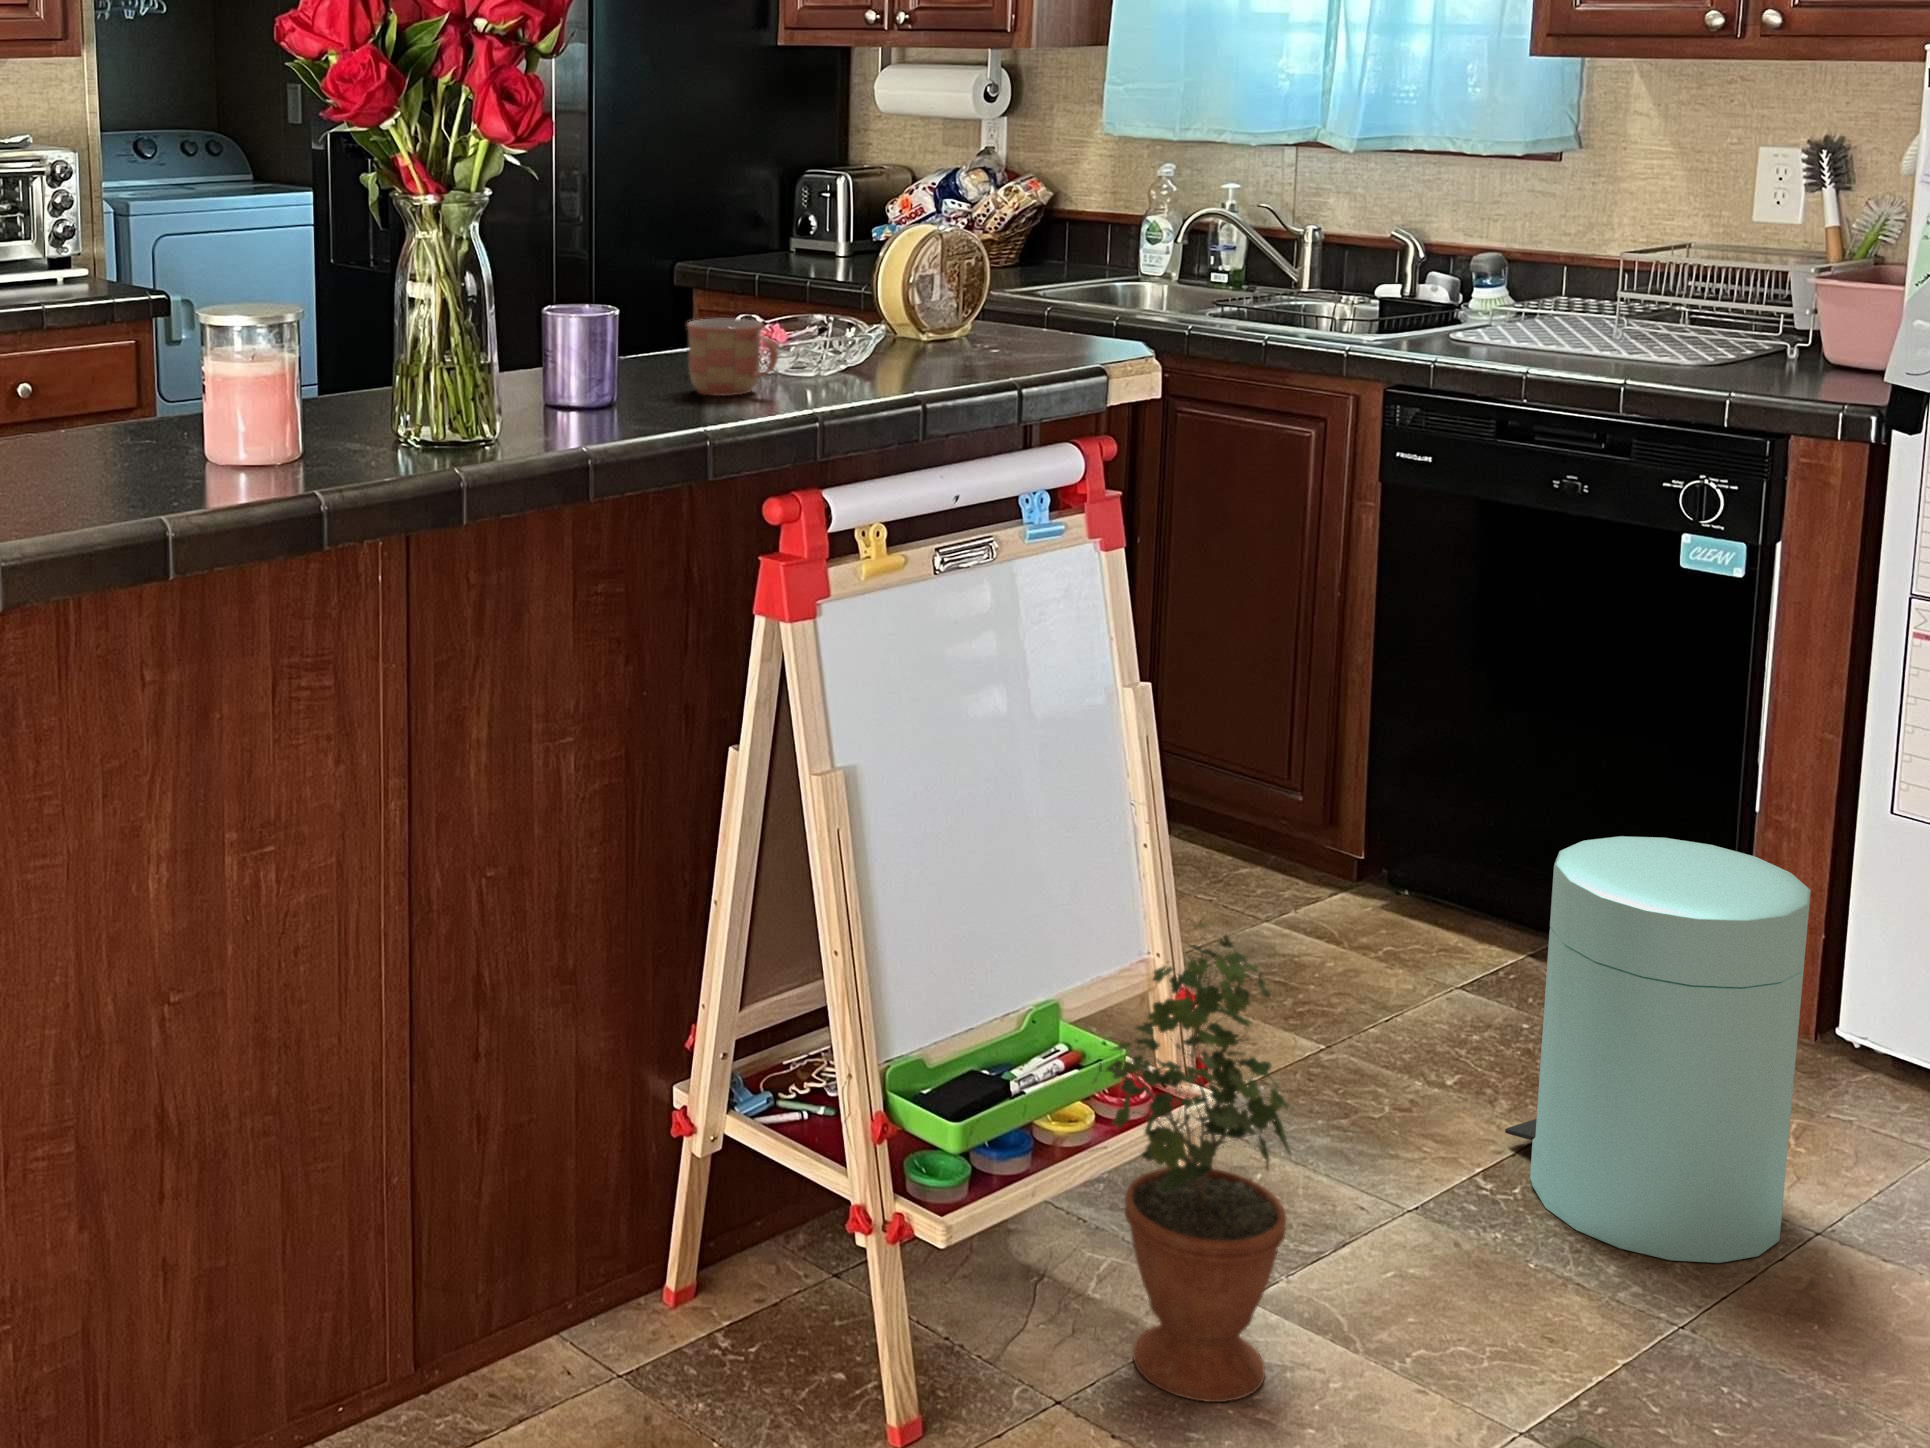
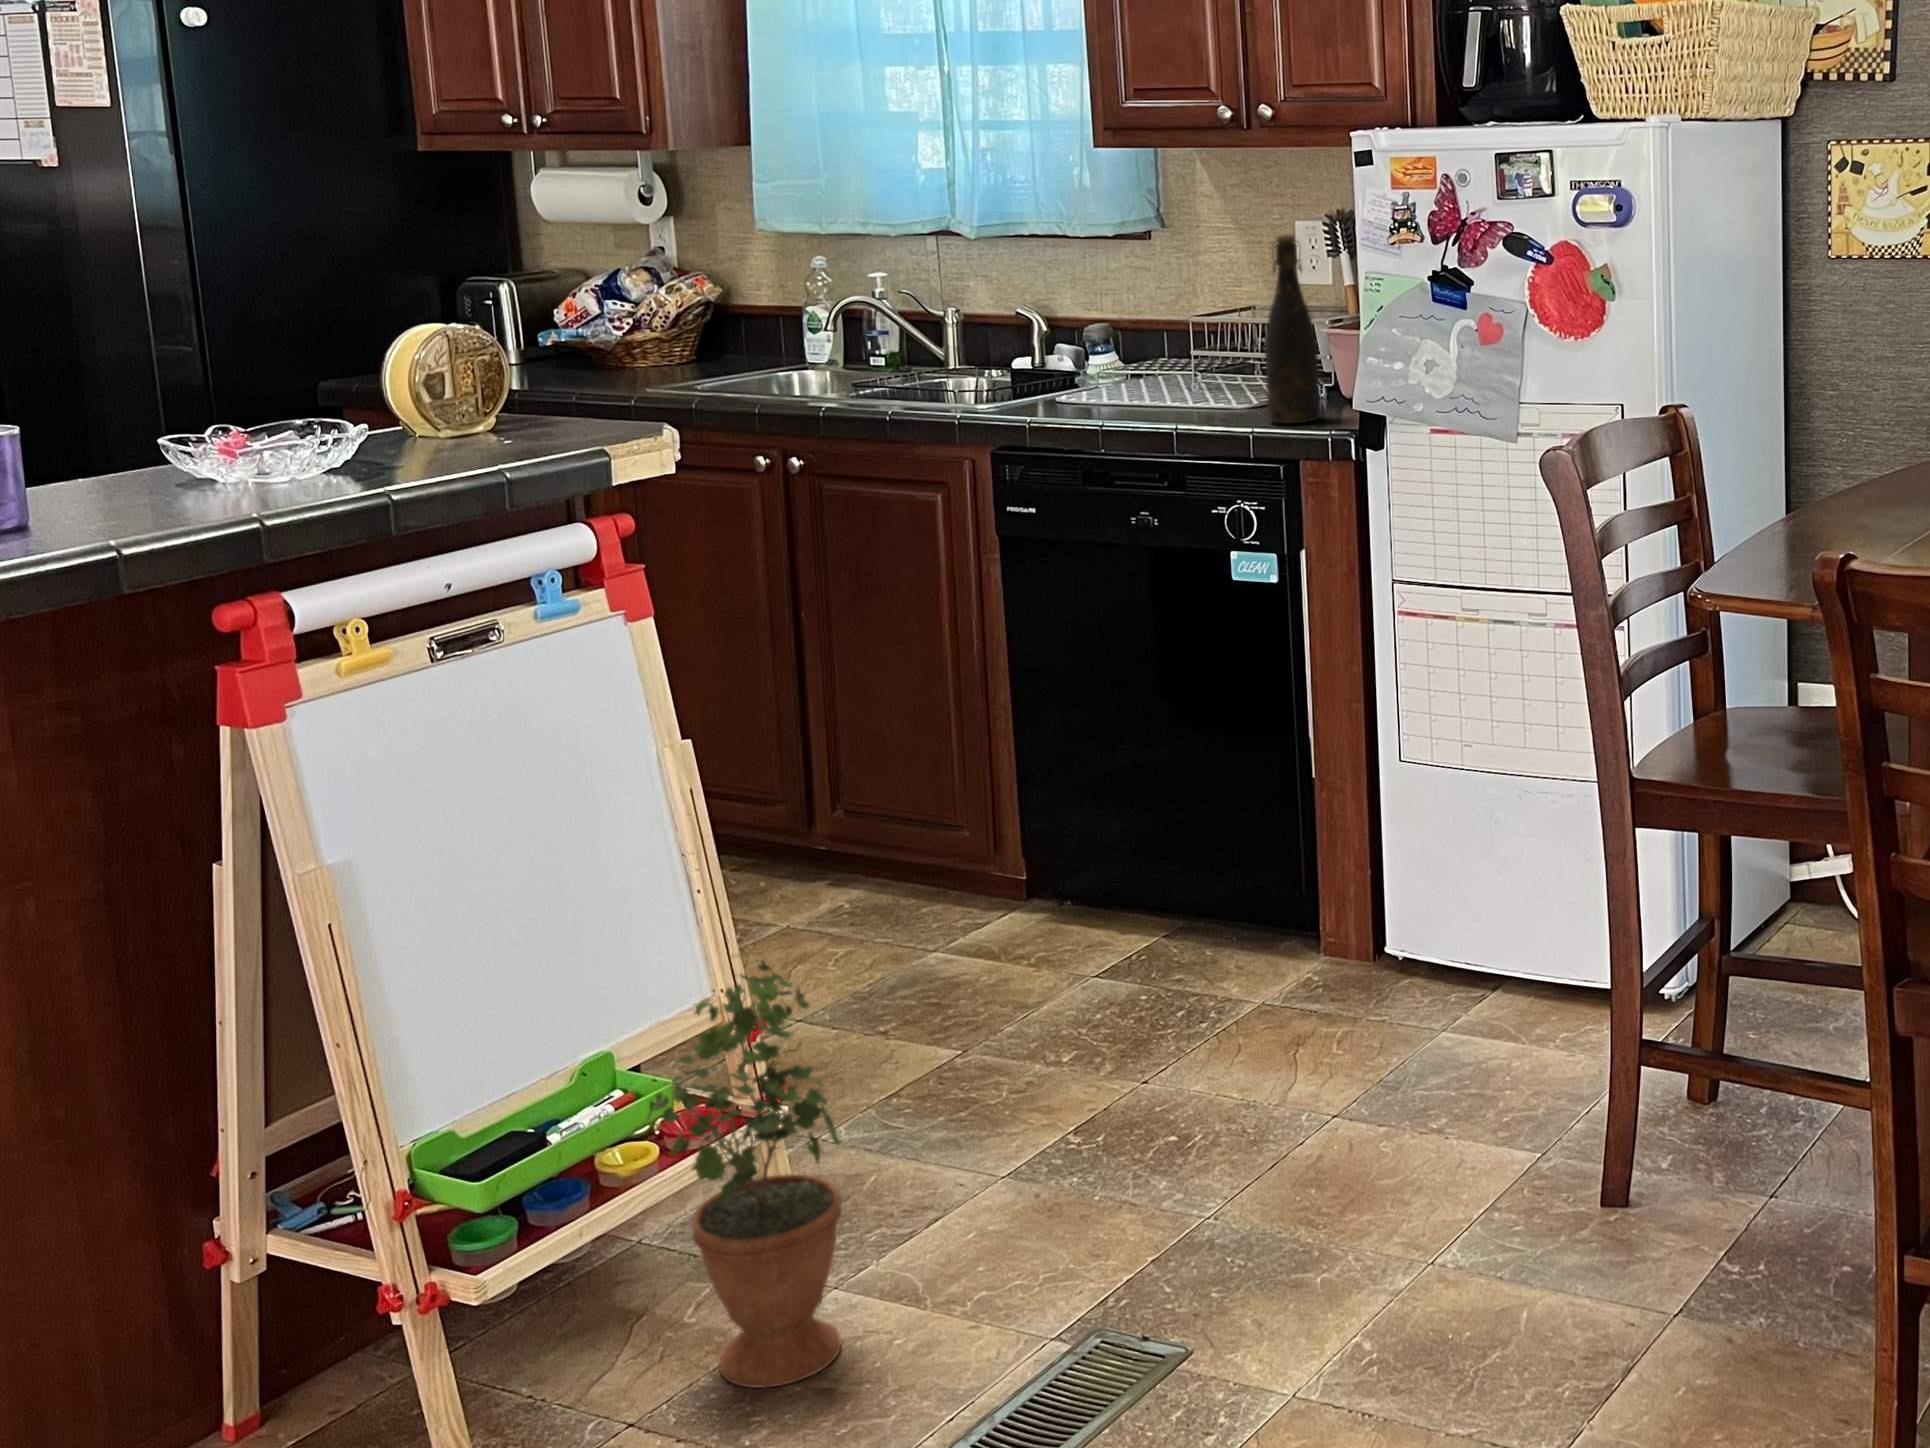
bottle: none [1761,167,1838,392] -> present [1265,234,1320,423]
mug: present [687,319,778,396] -> none [154,436,260,516]
trash can: present [1505,836,1811,1263] -> none [1097,811,1310,1164]

